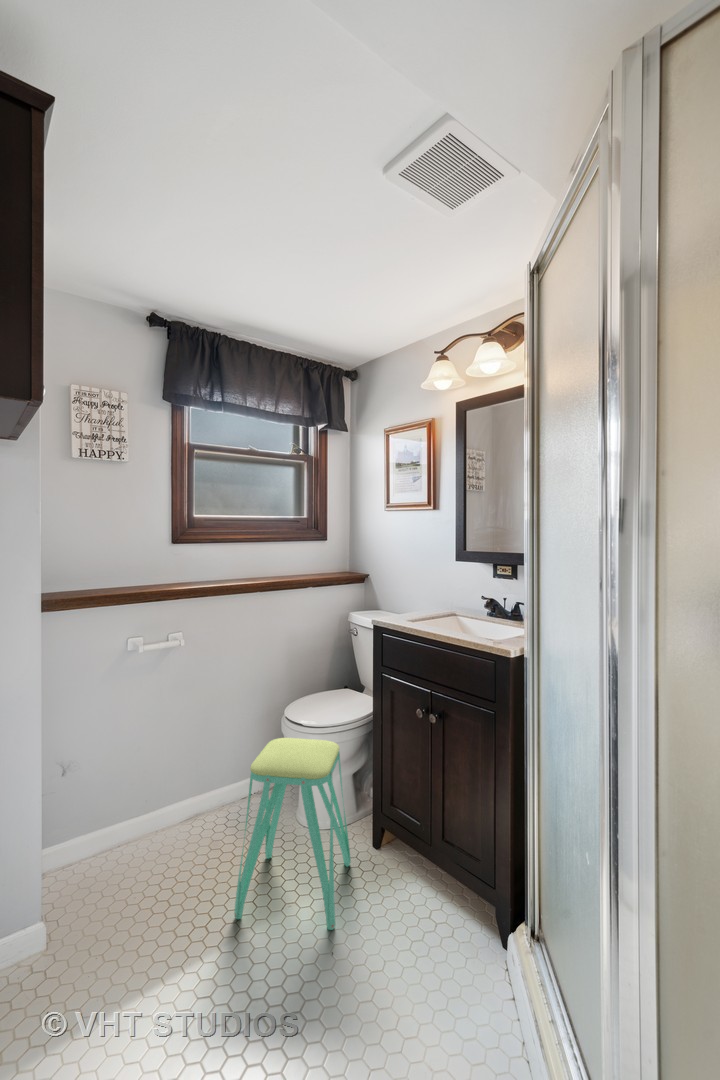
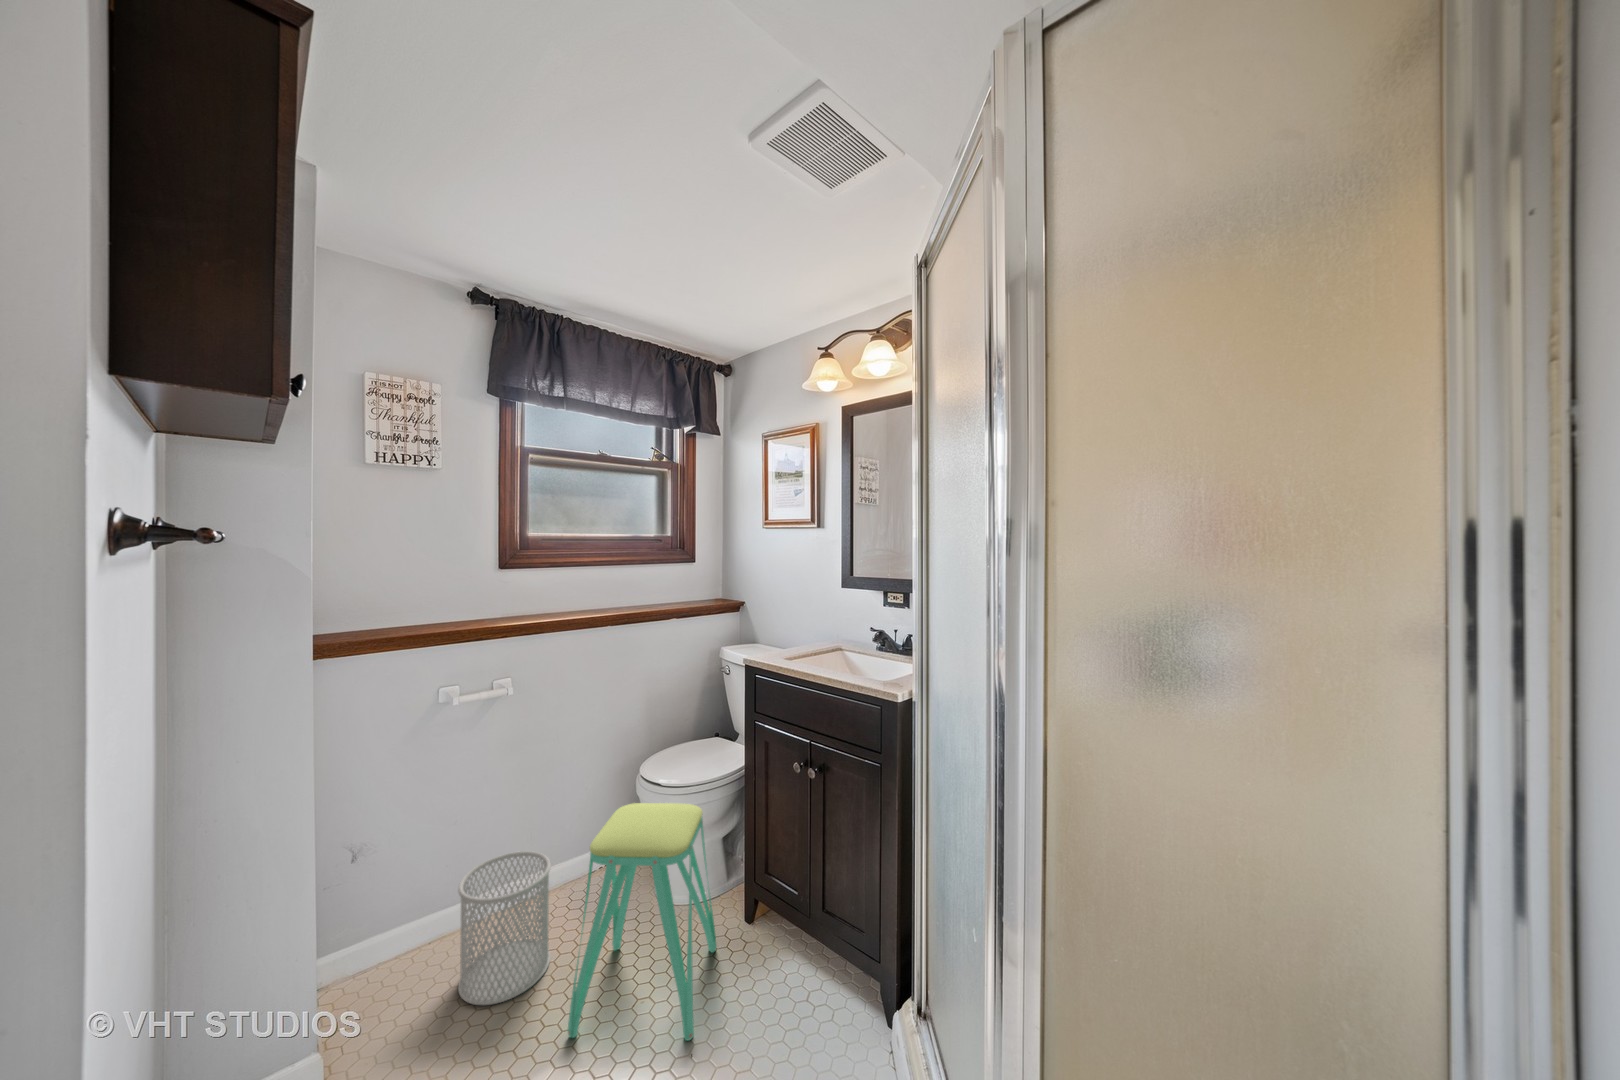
wastebasket: none [147,773,217,890] -> present [458,851,551,1005]

